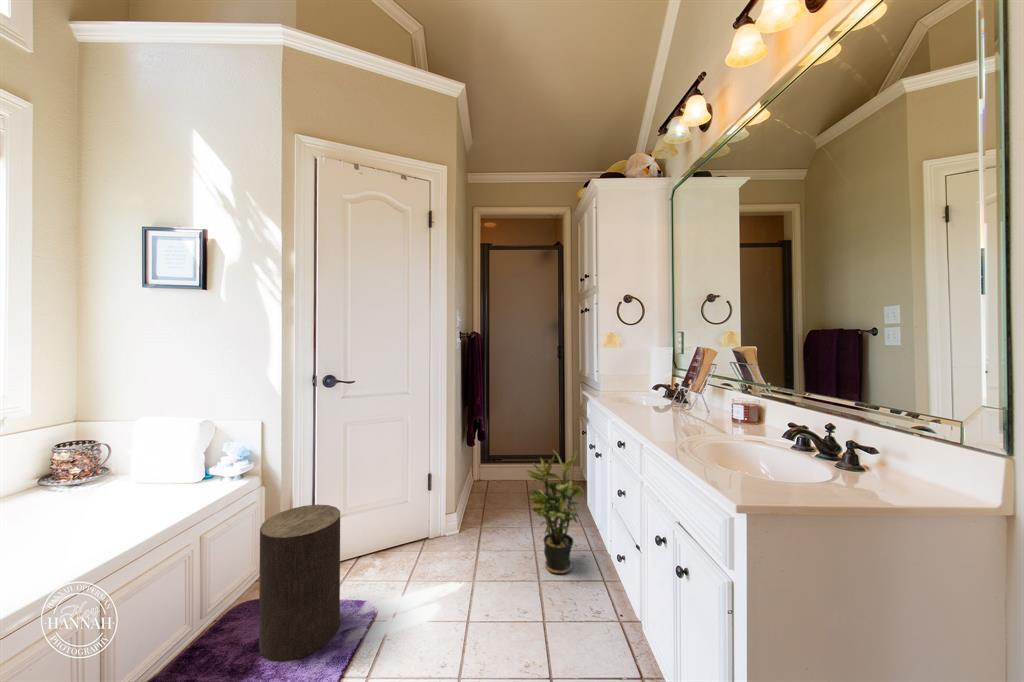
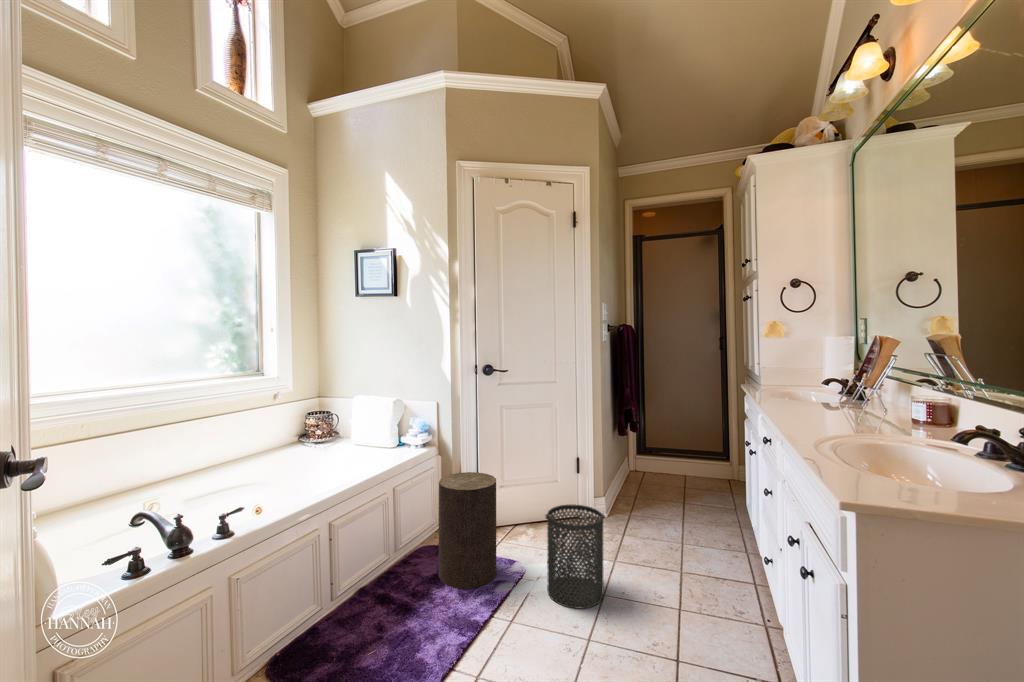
potted plant: present [527,450,585,574] -> none [668,446,735,575]
trash can: none [401,528,468,654] -> present [545,505,605,609]

